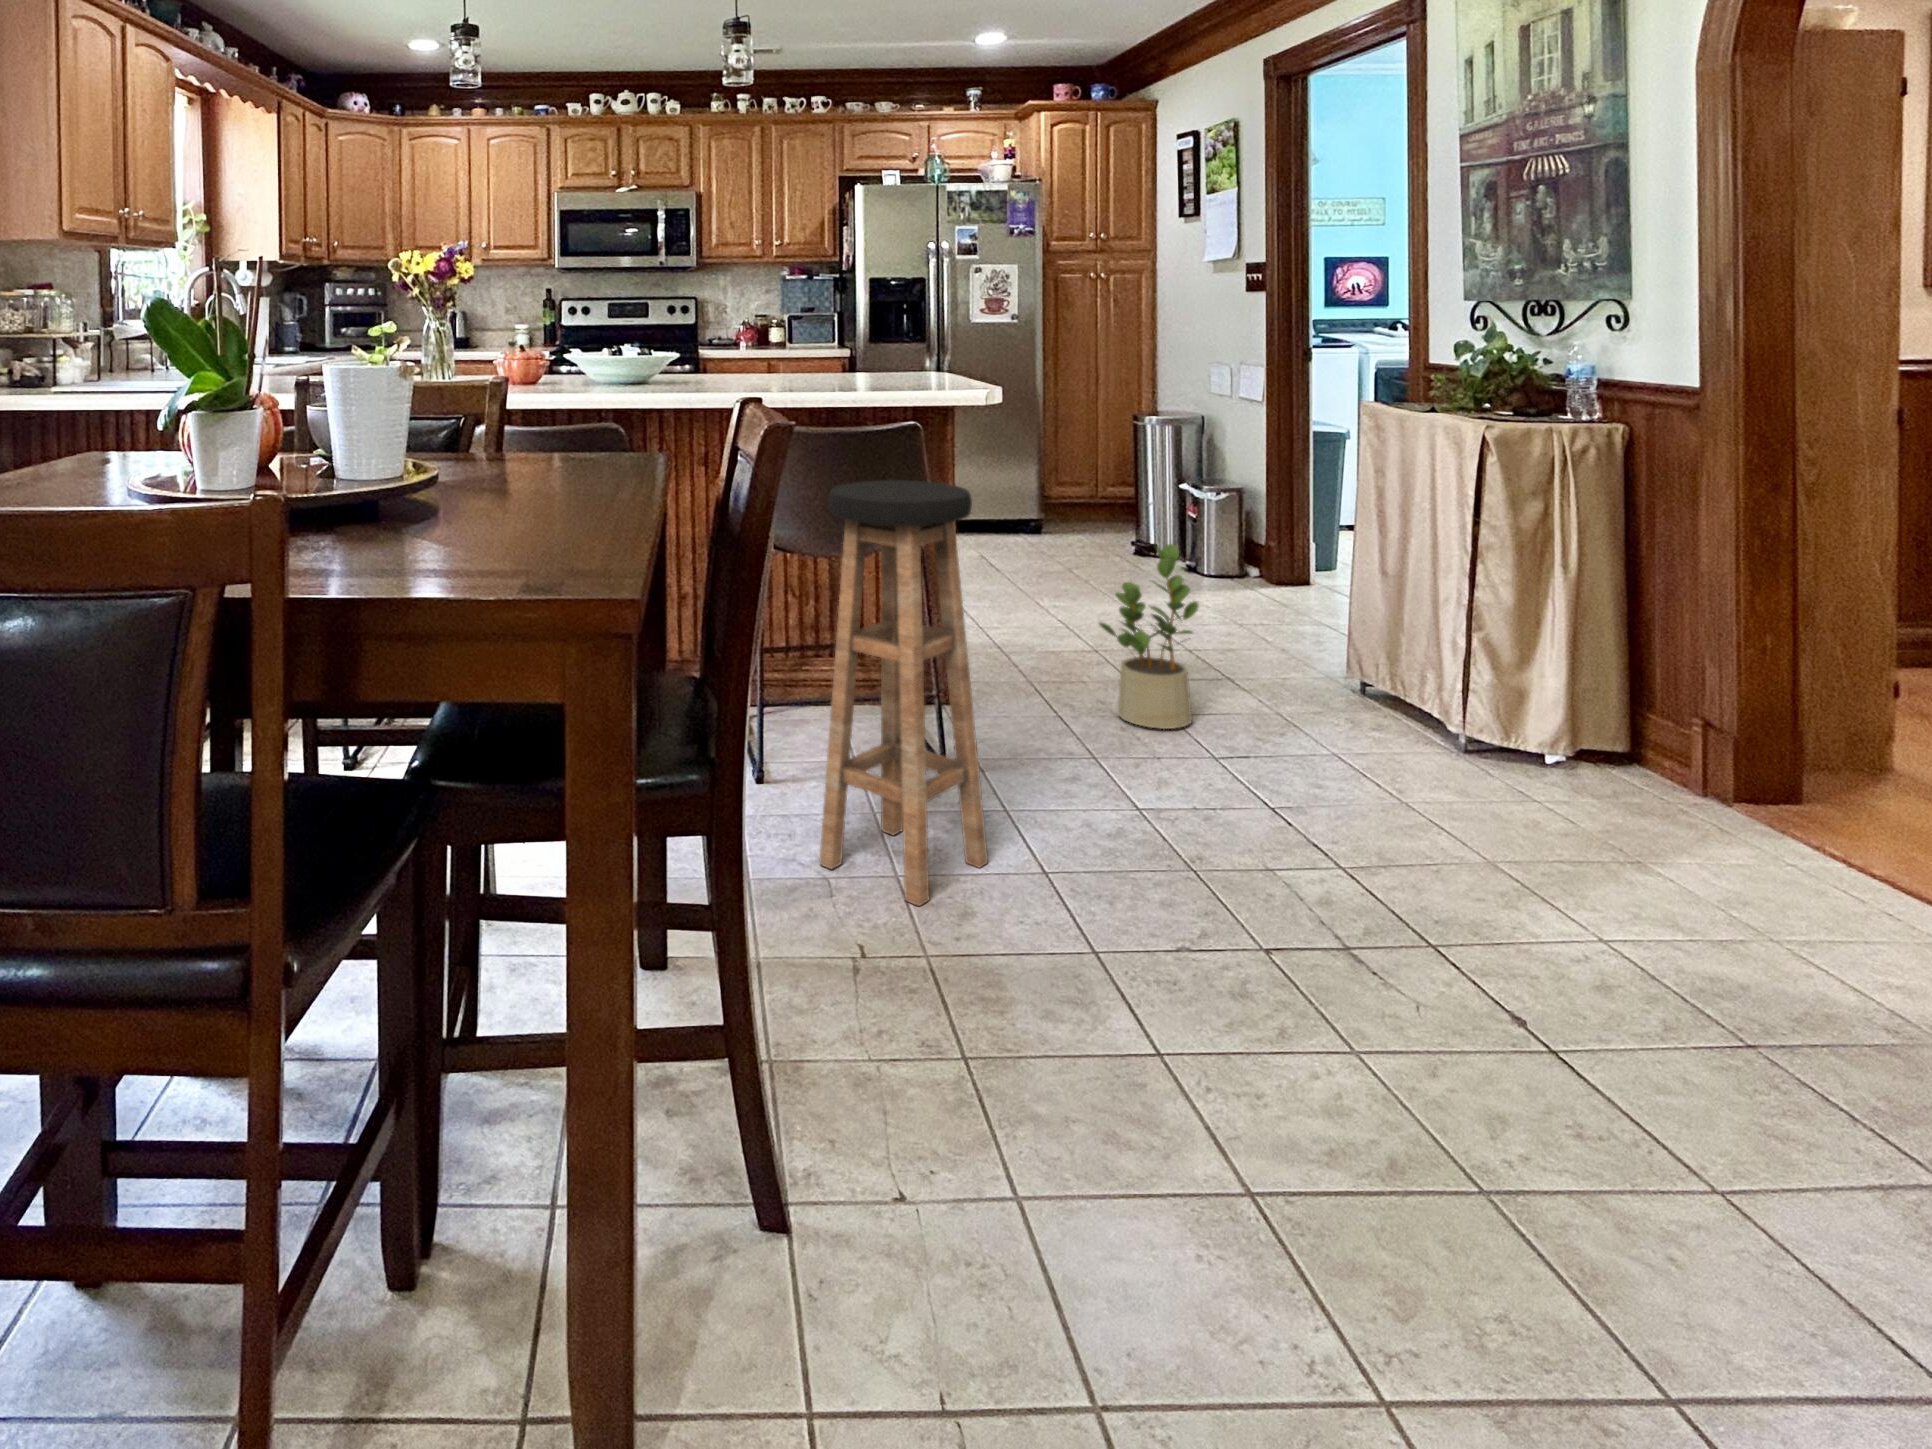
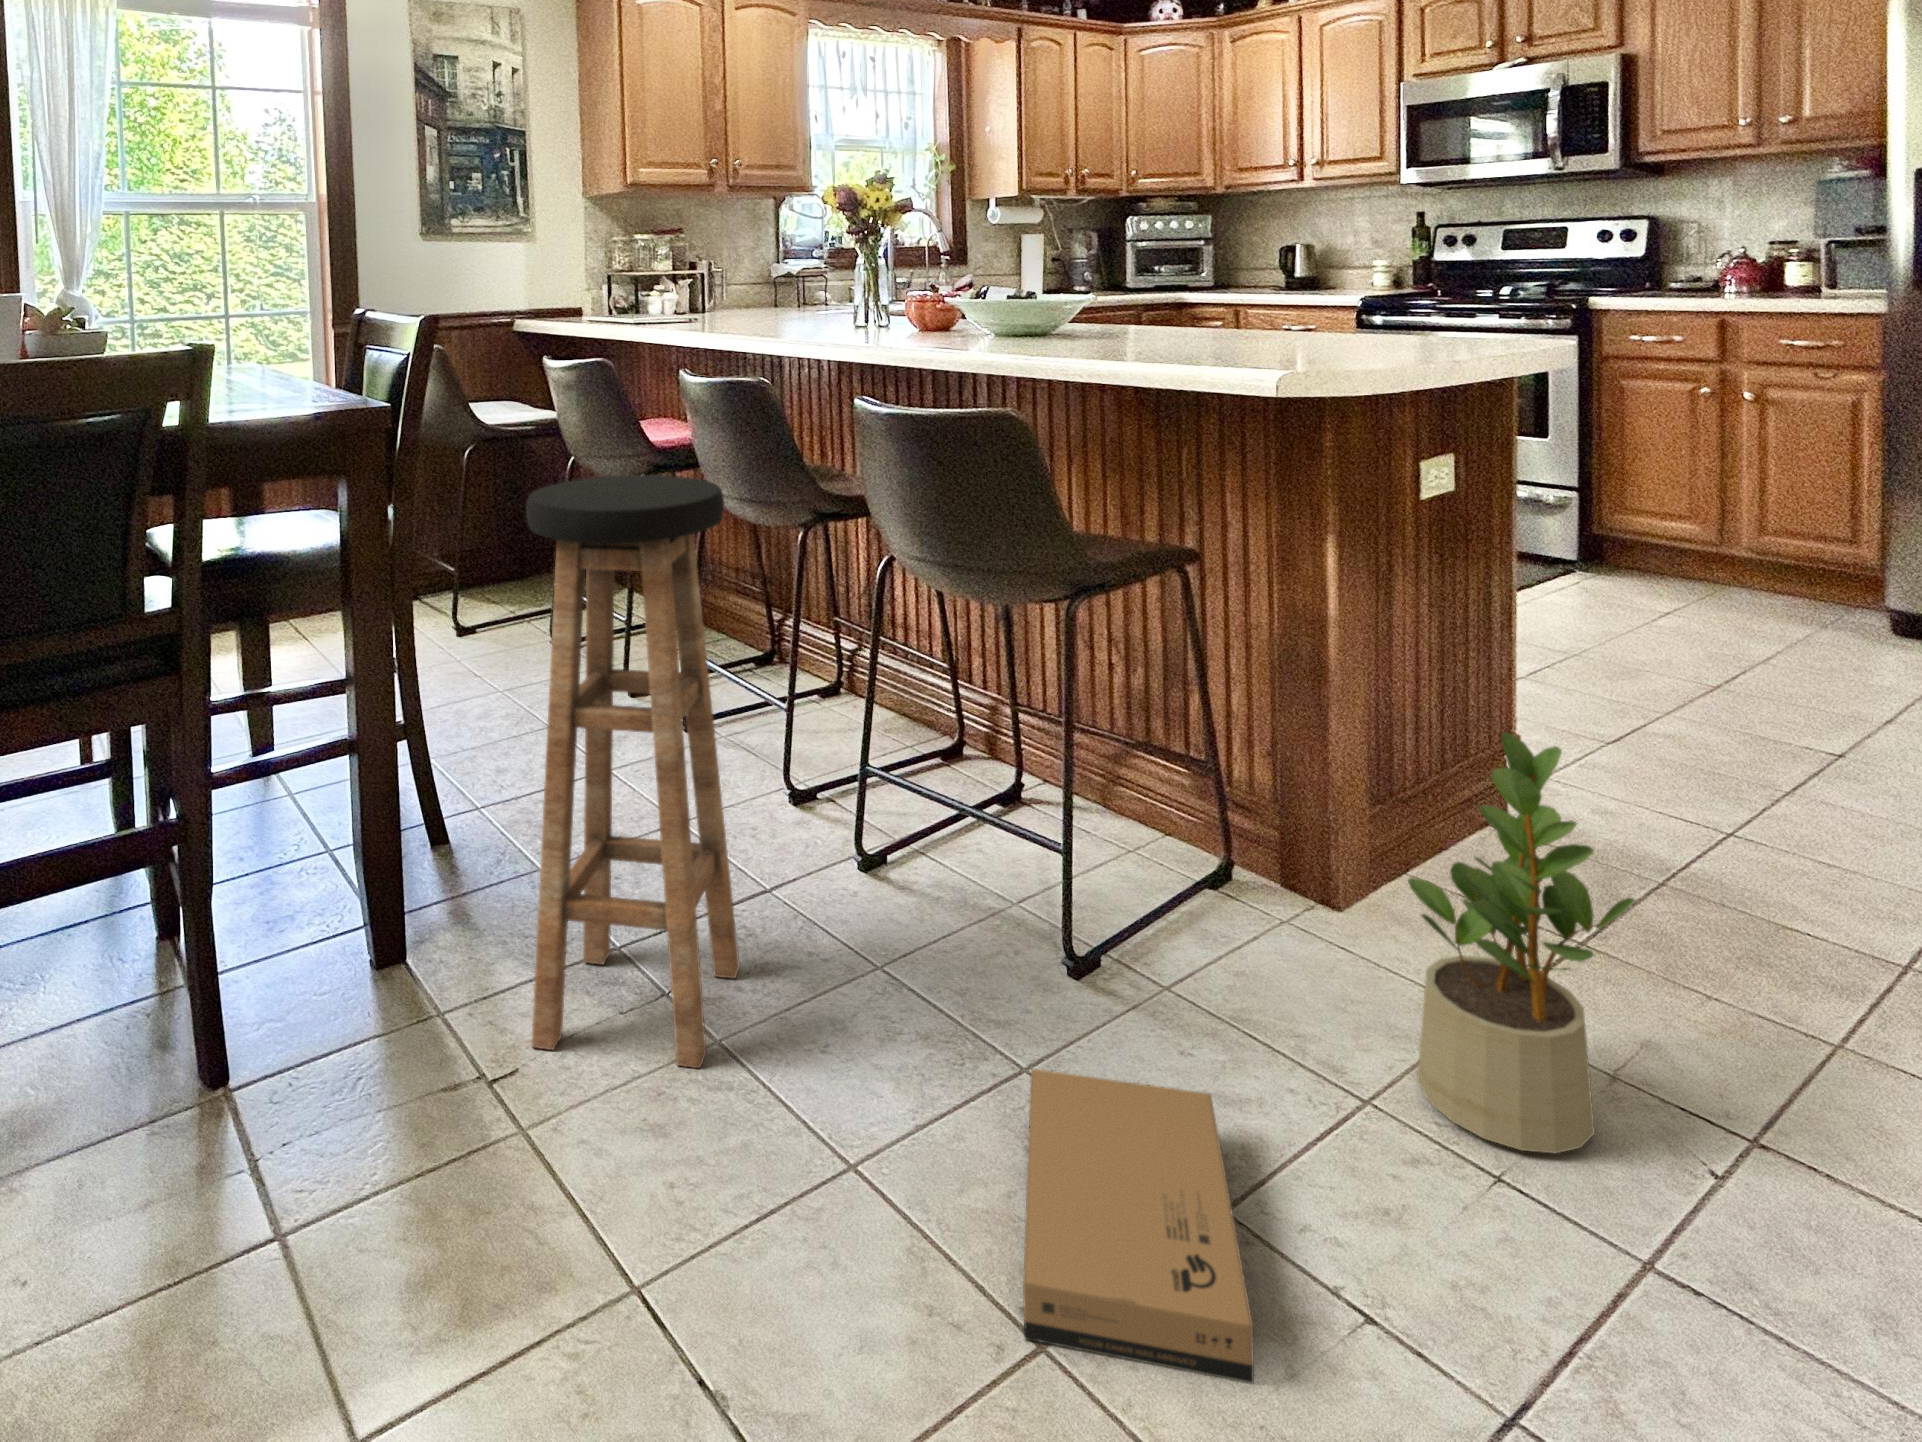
cardboard box: none [1095,748,1285,845] -> present [1023,1069,1254,1383]

